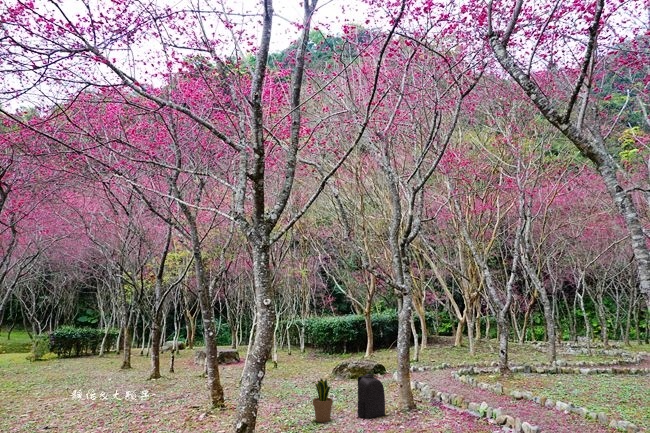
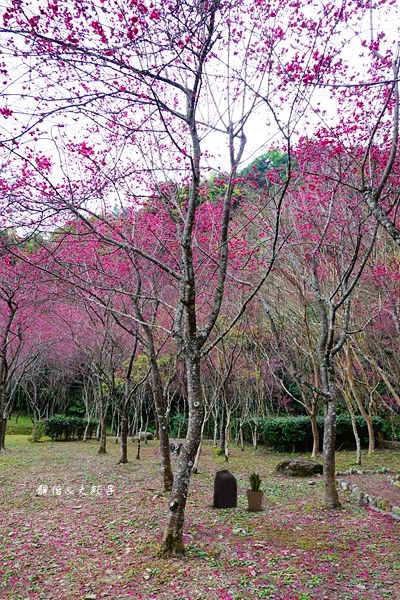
backpack: present [357,374,385,419] -> present [213,469,237,508]

